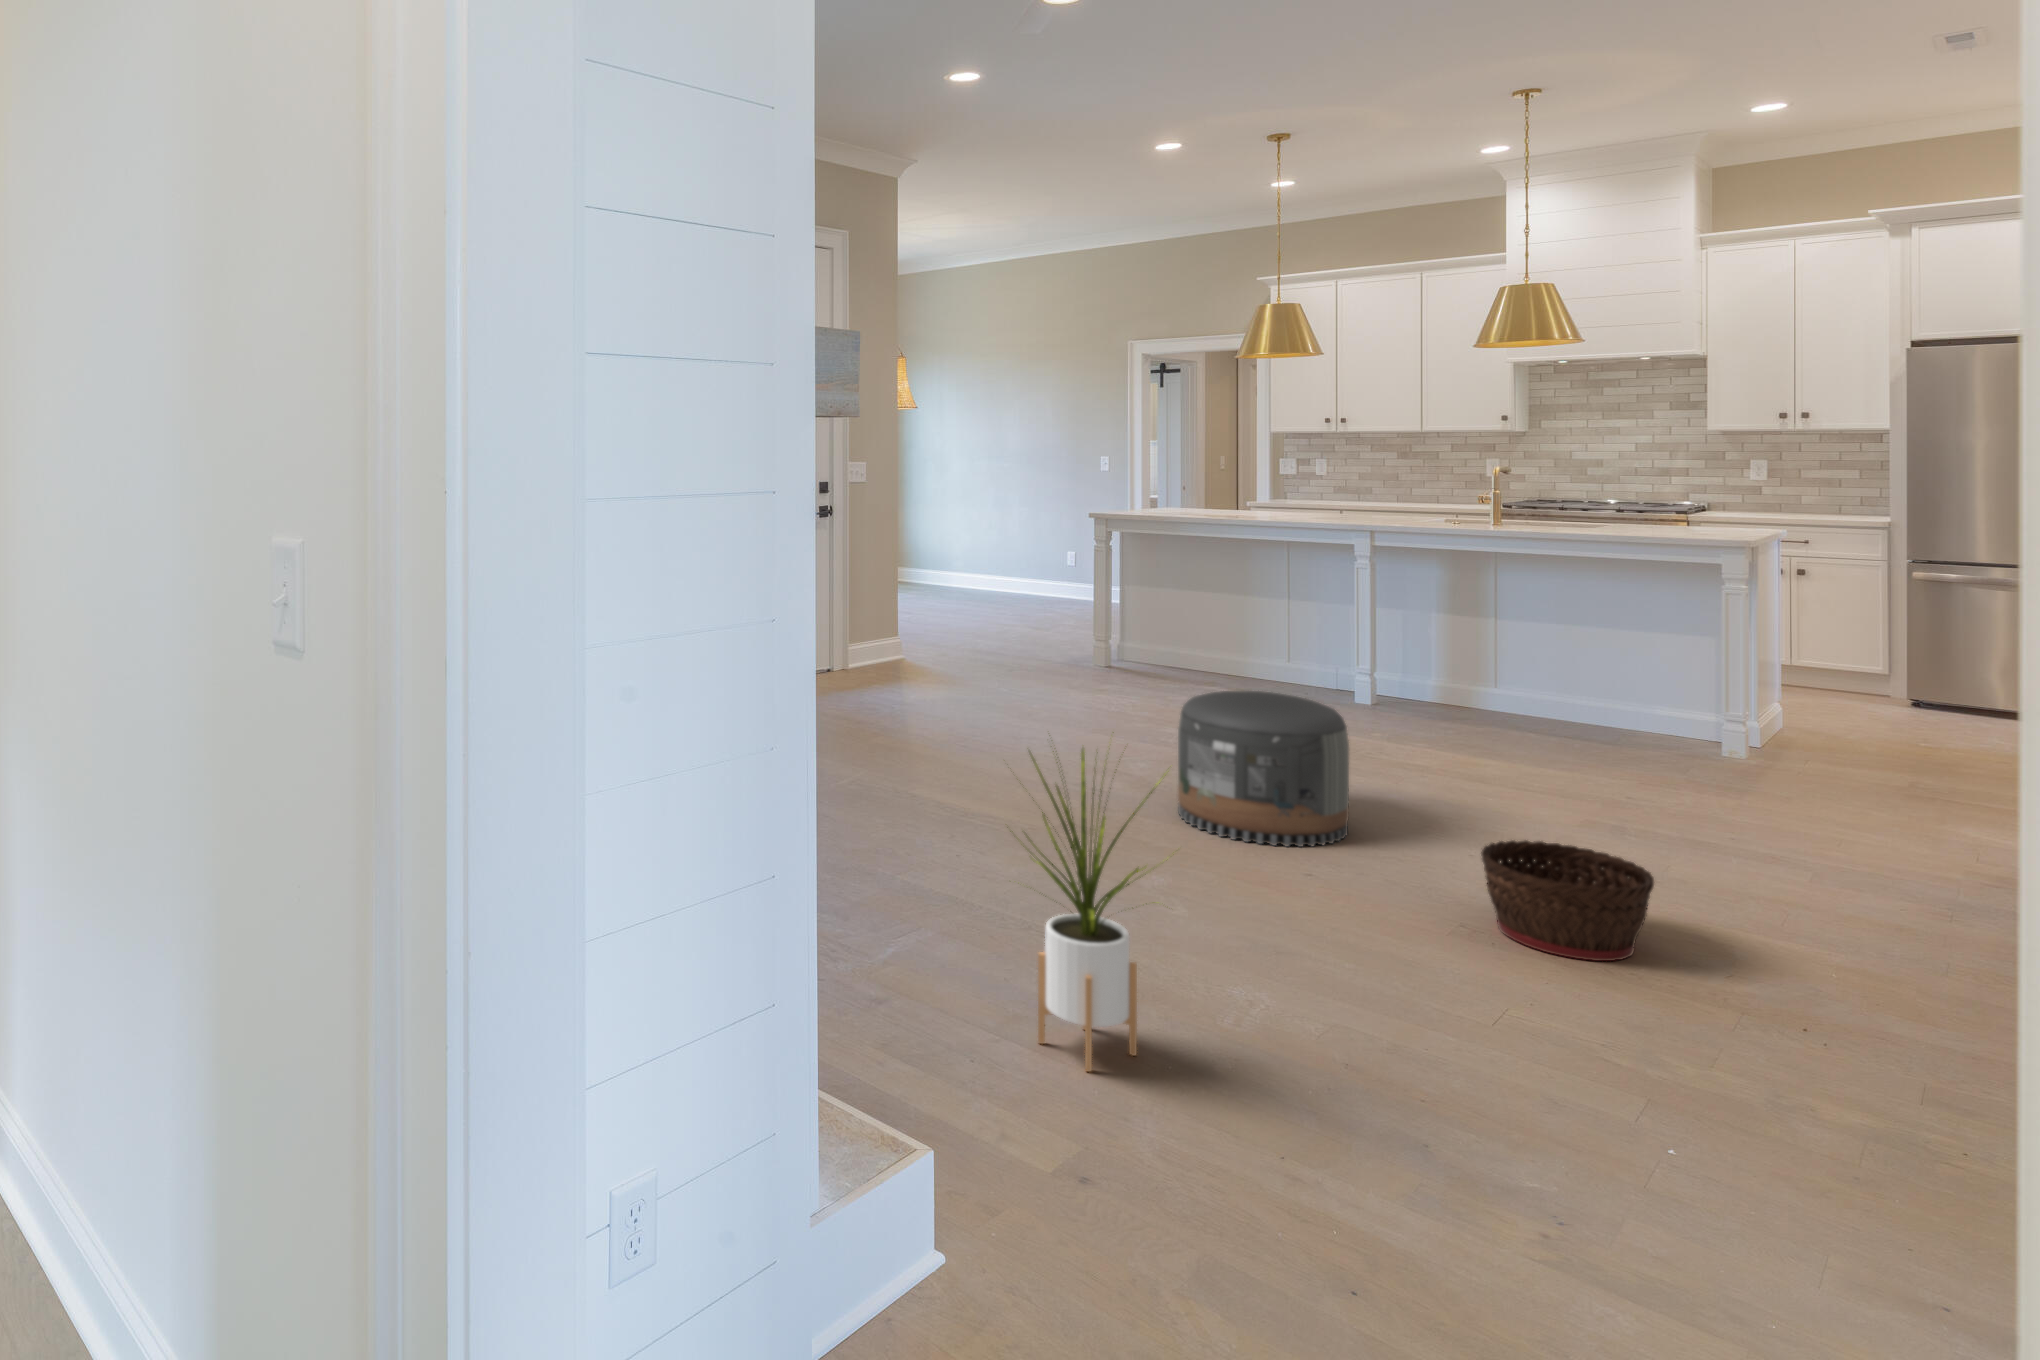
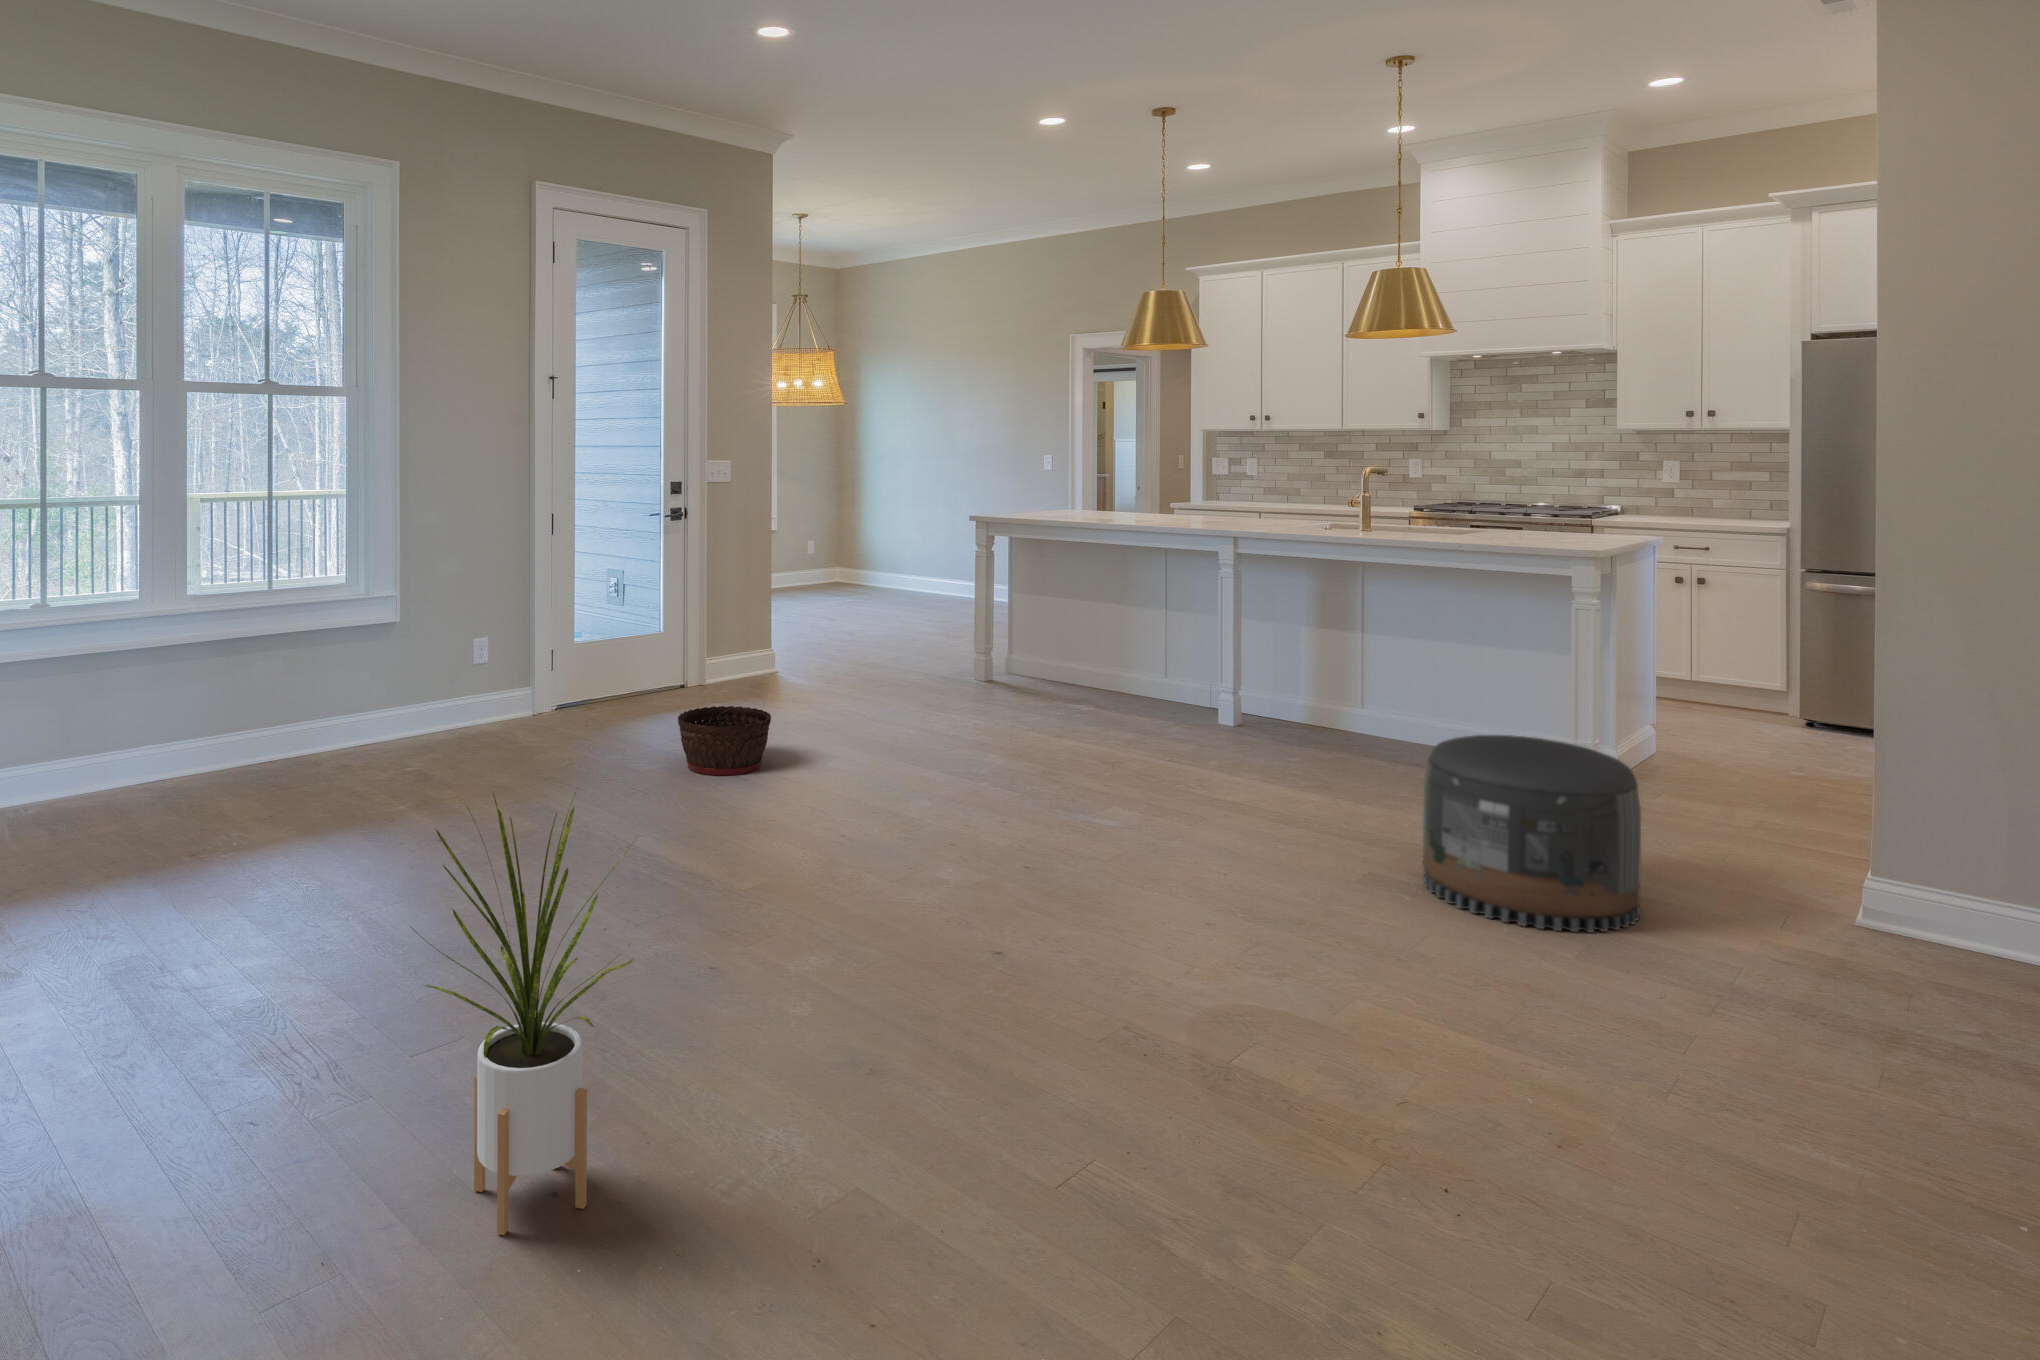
pouf: present [1178,691,1349,847] -> present [1423,735,1641,933]
basket: present [1481,840,1654,961] -> present [678,706,771,775]

